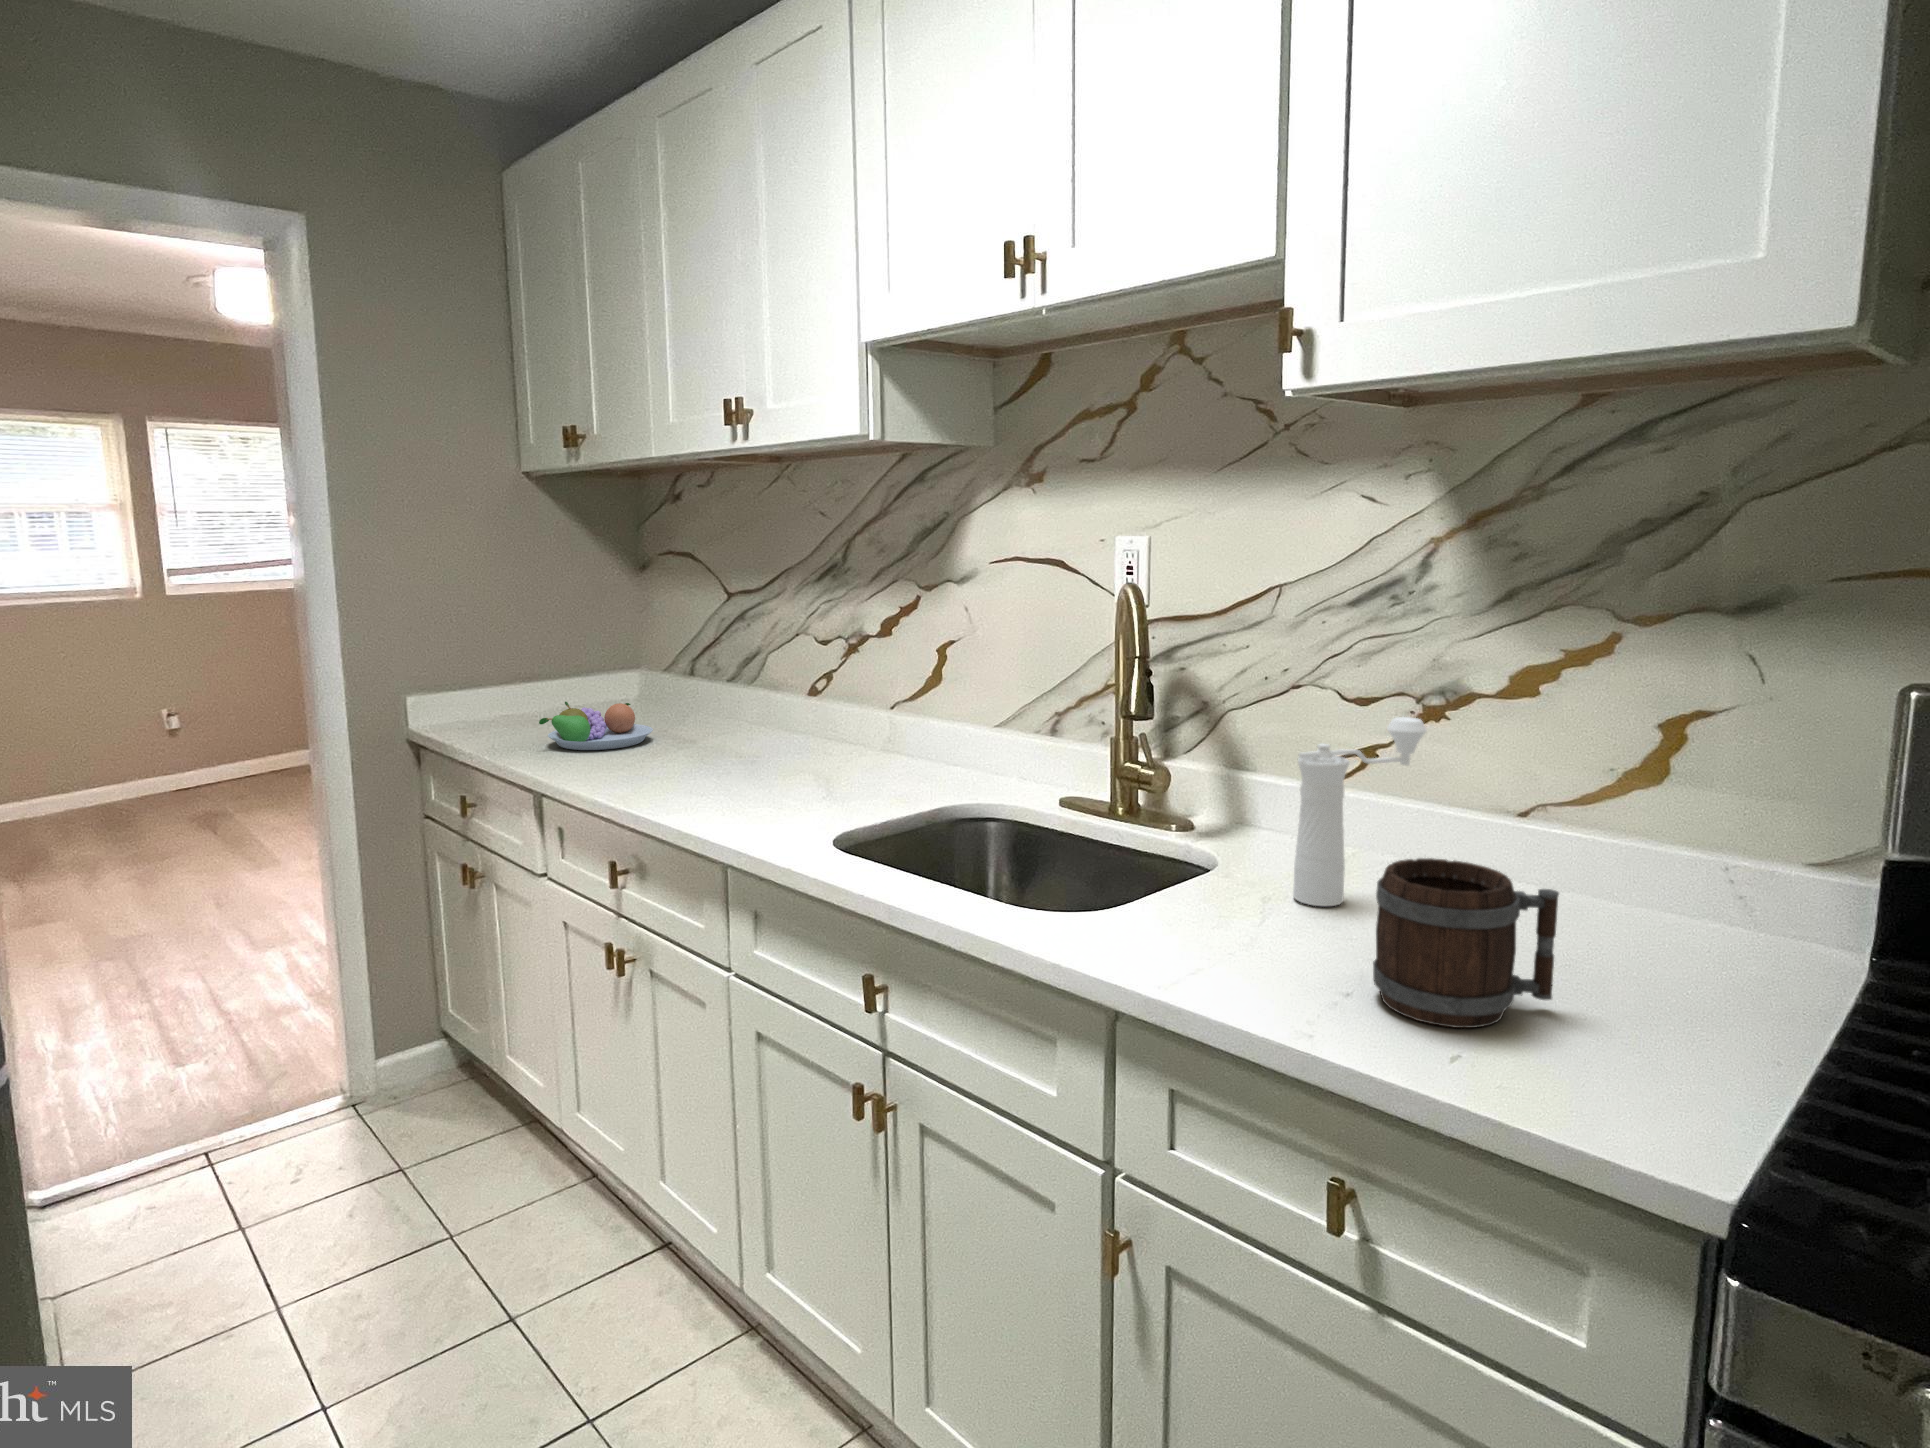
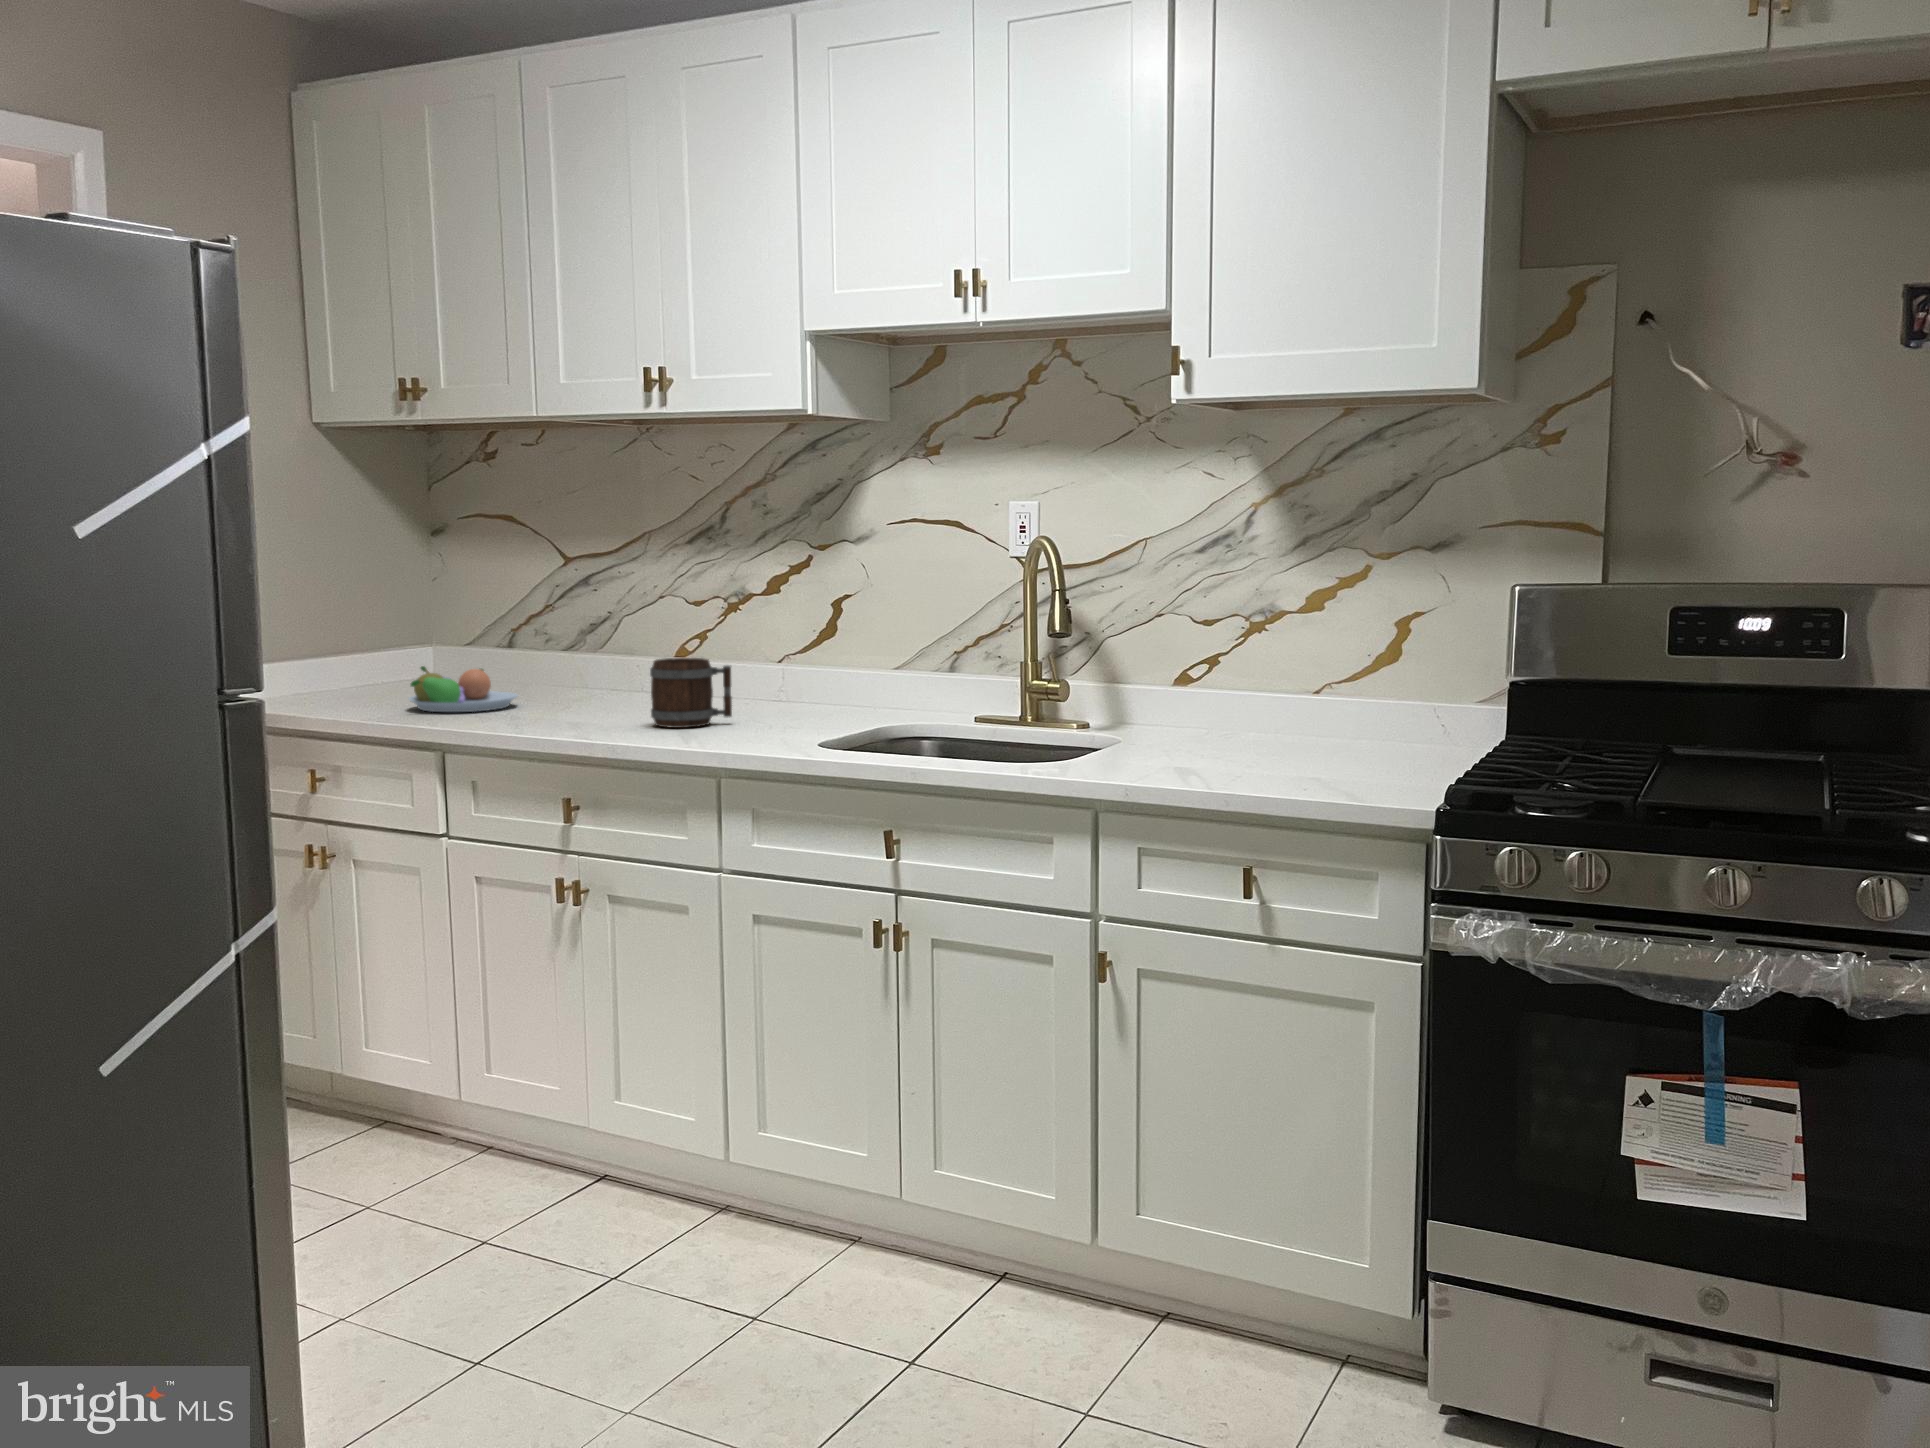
pepper mill: present [1293,717,1427,906] -> none [1181,624,1261,752]
mug: present [1373,858,1559,1028] -> present [650,658,732,728]

